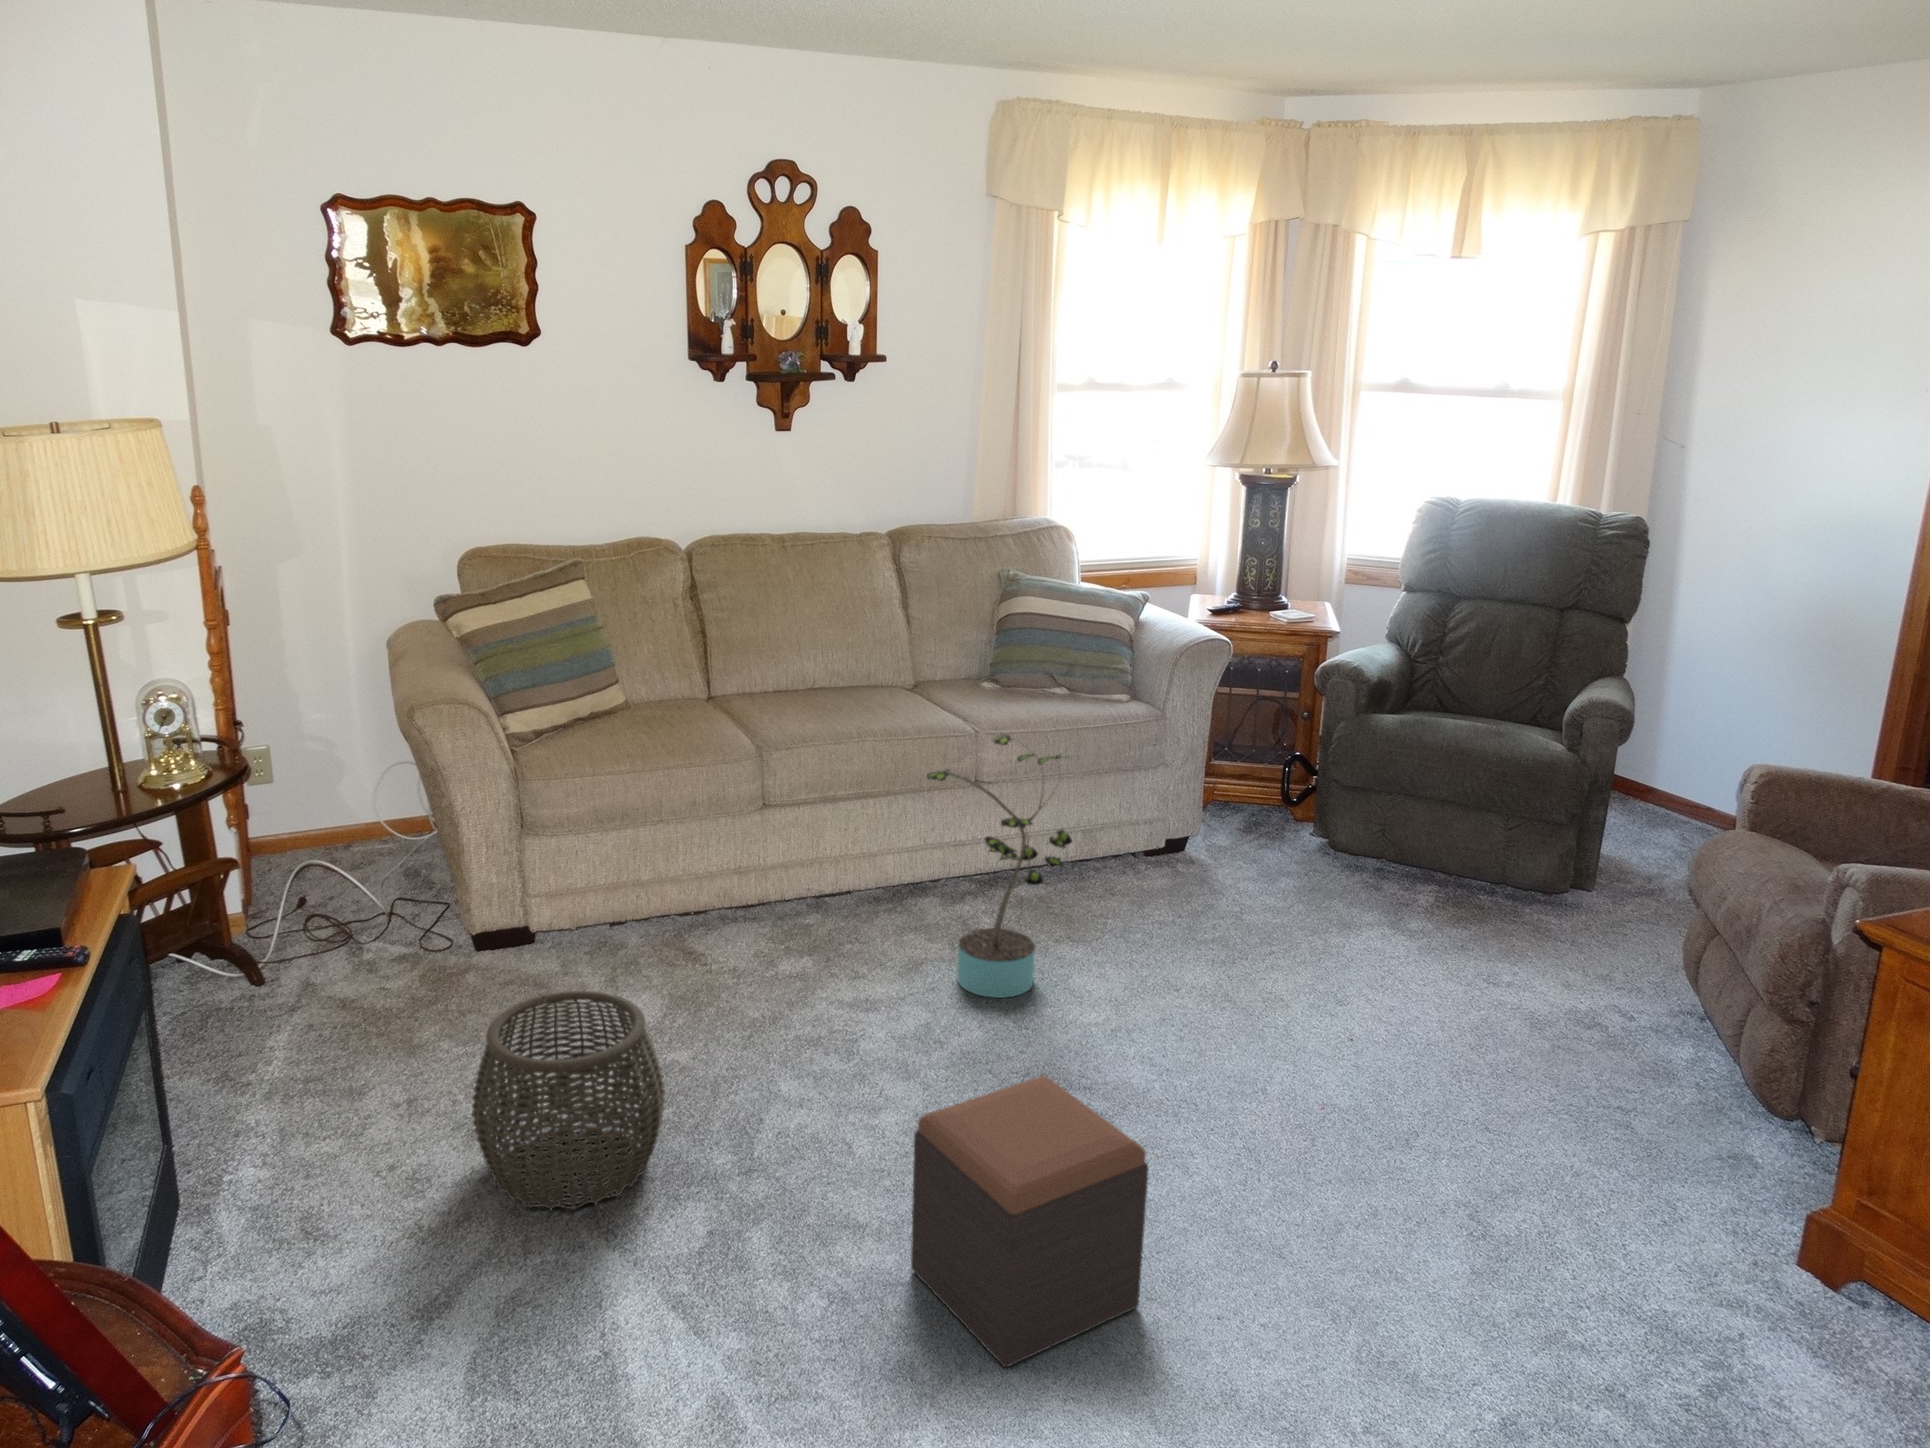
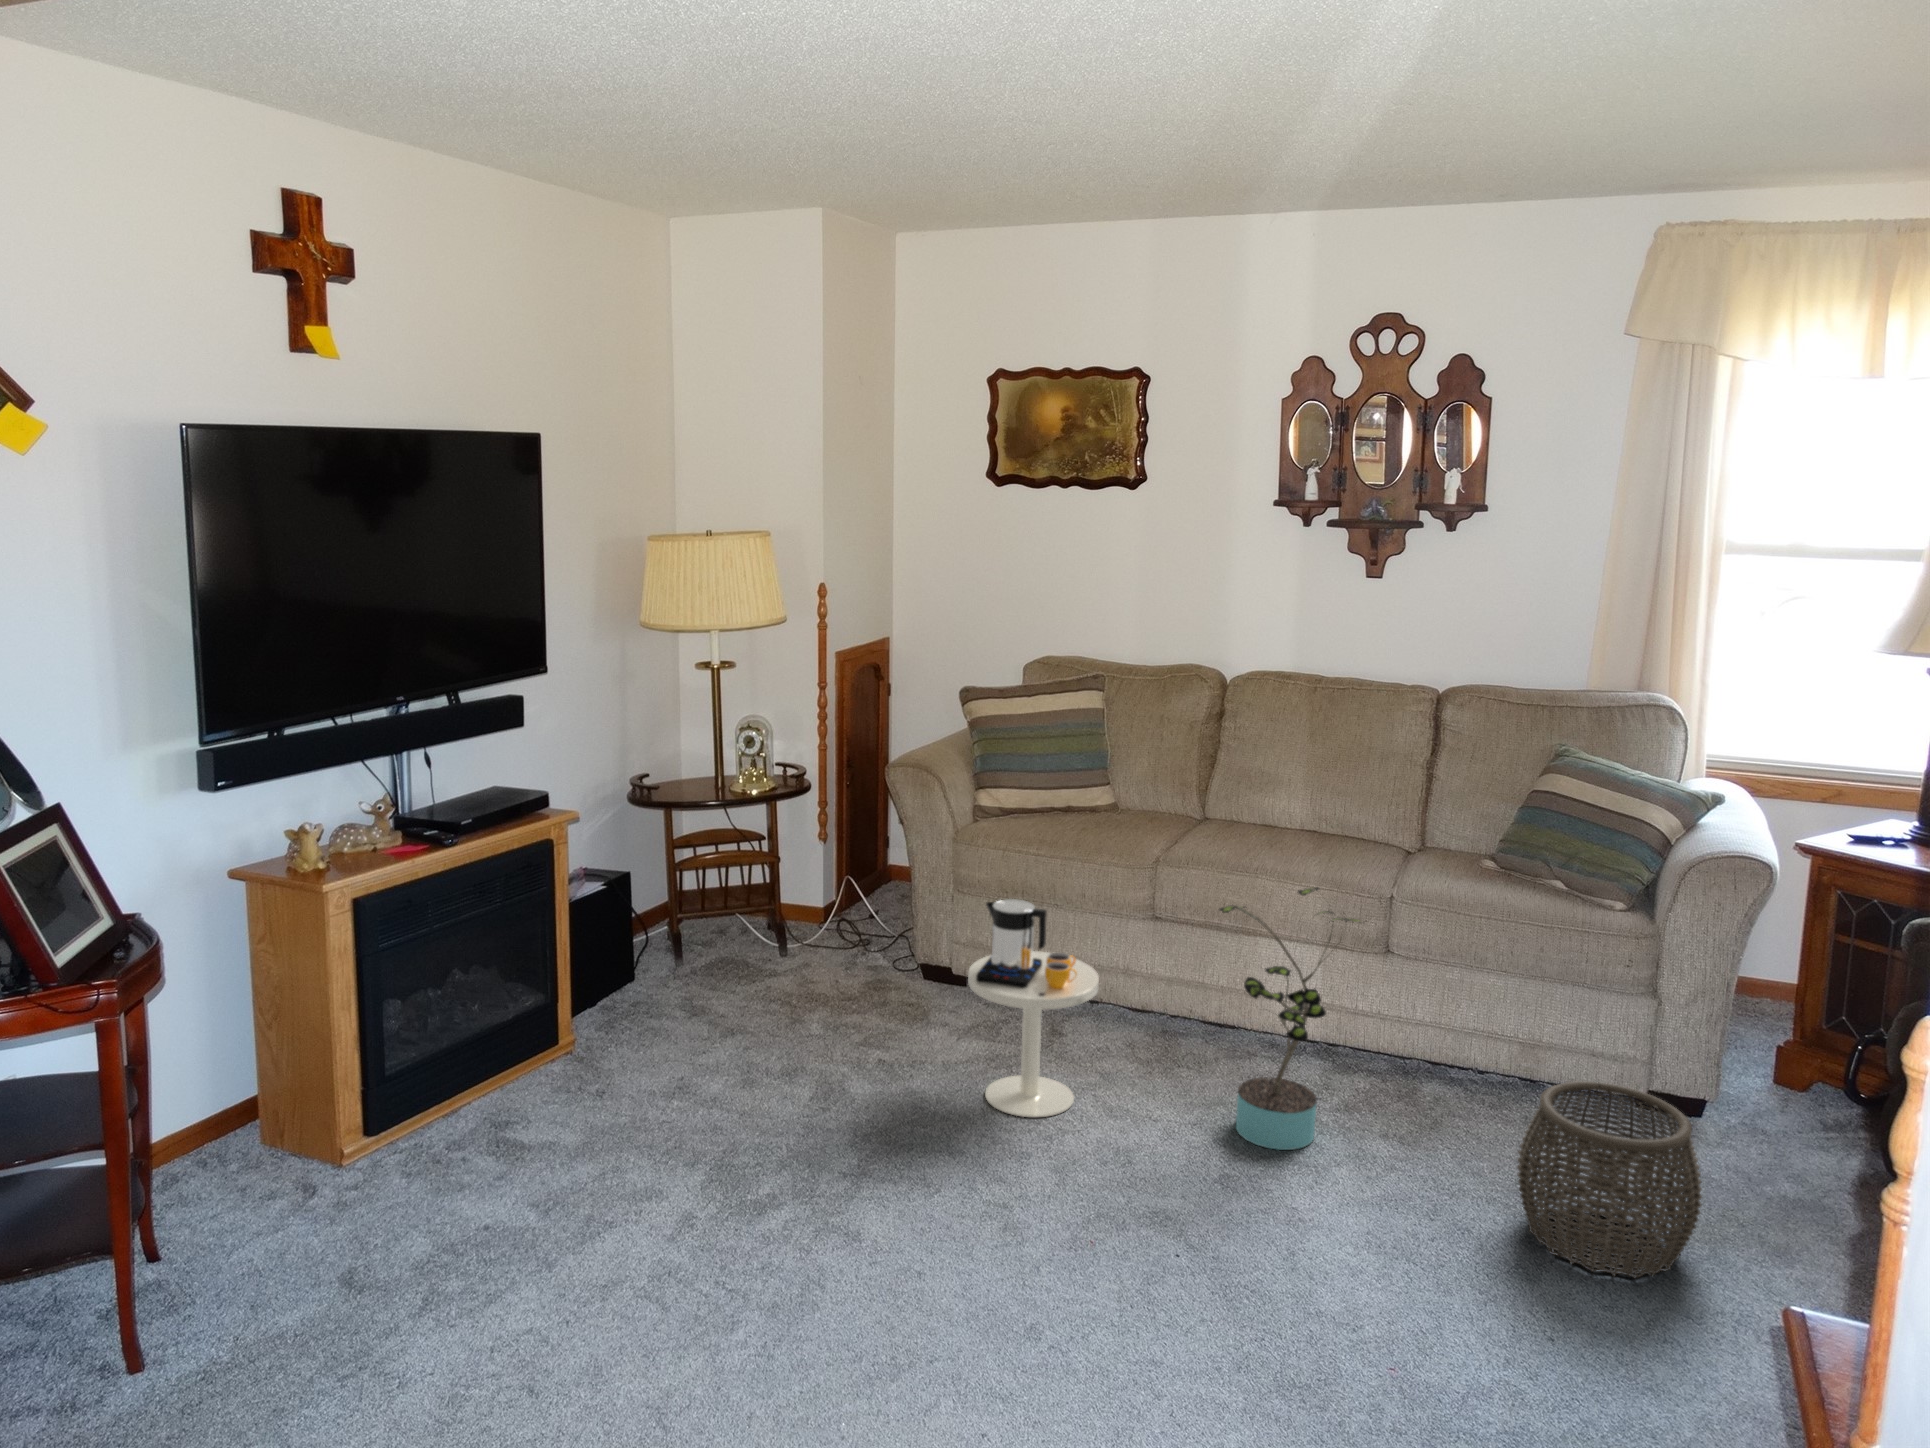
side table: none [693,823,843,1063] -> present [968,899,1099,1117]
woven basket: present [472,991,665,1210] -> present [1517,1081,1702,1278]
footstool: present [911,1076,1149,1368] -> none [857,1136,1032,1374]

